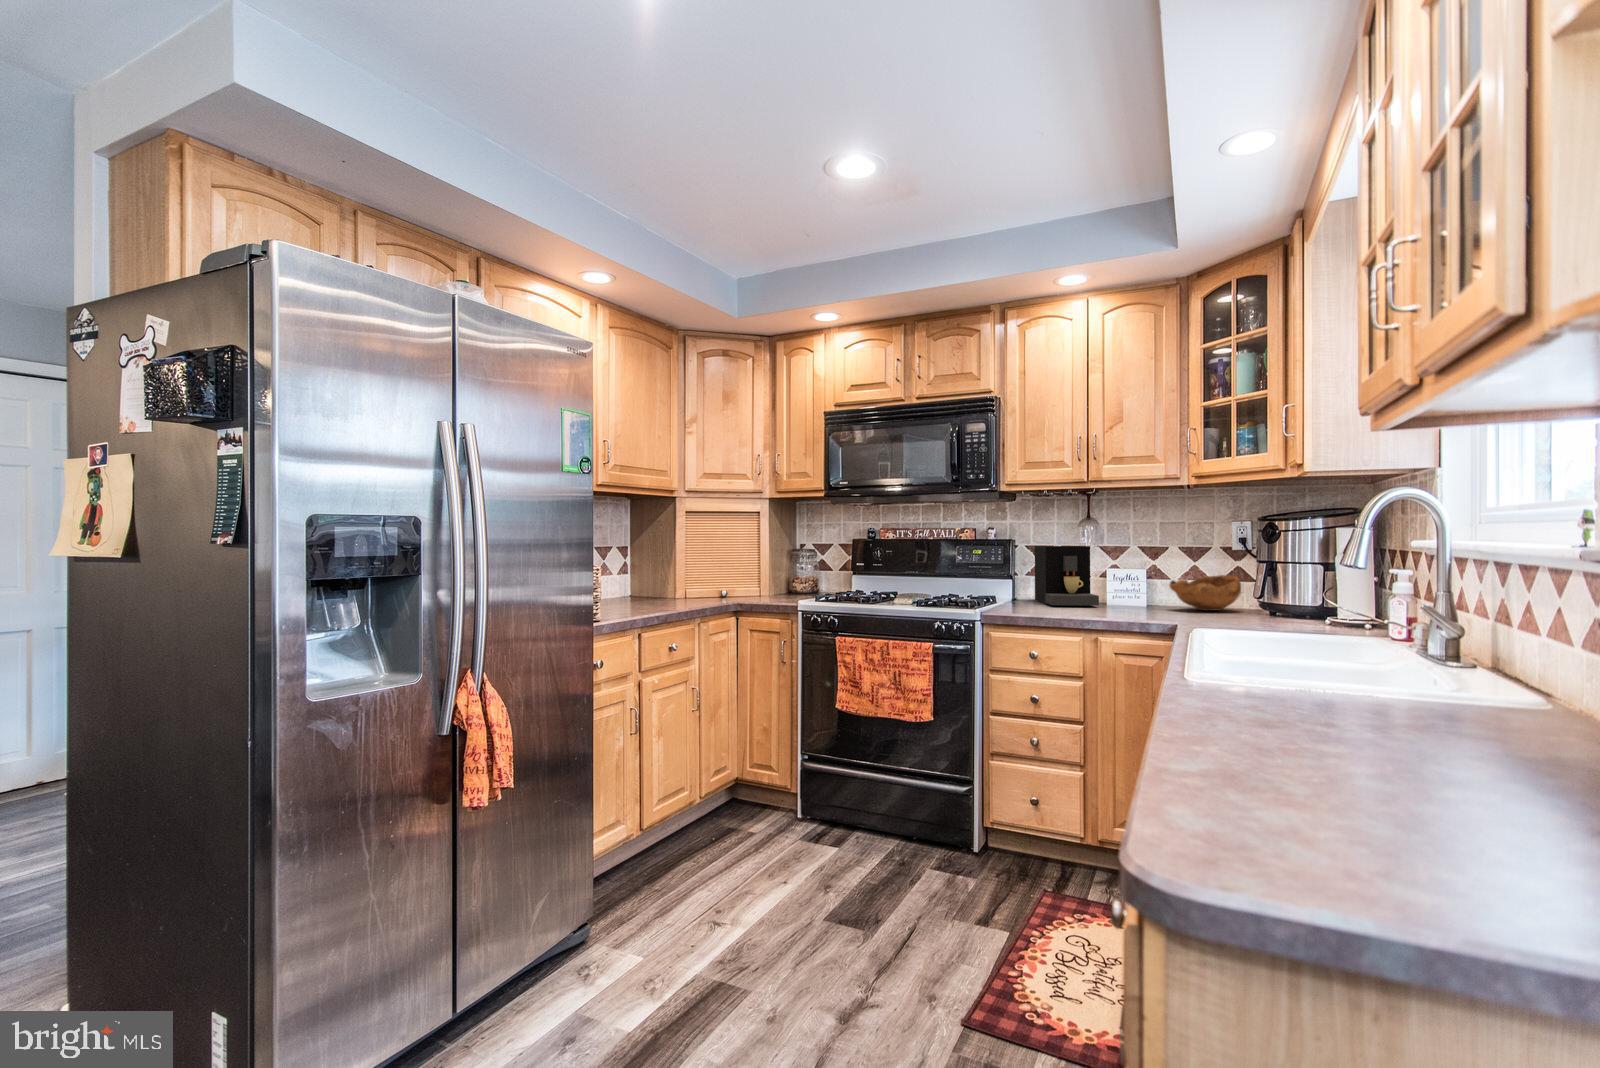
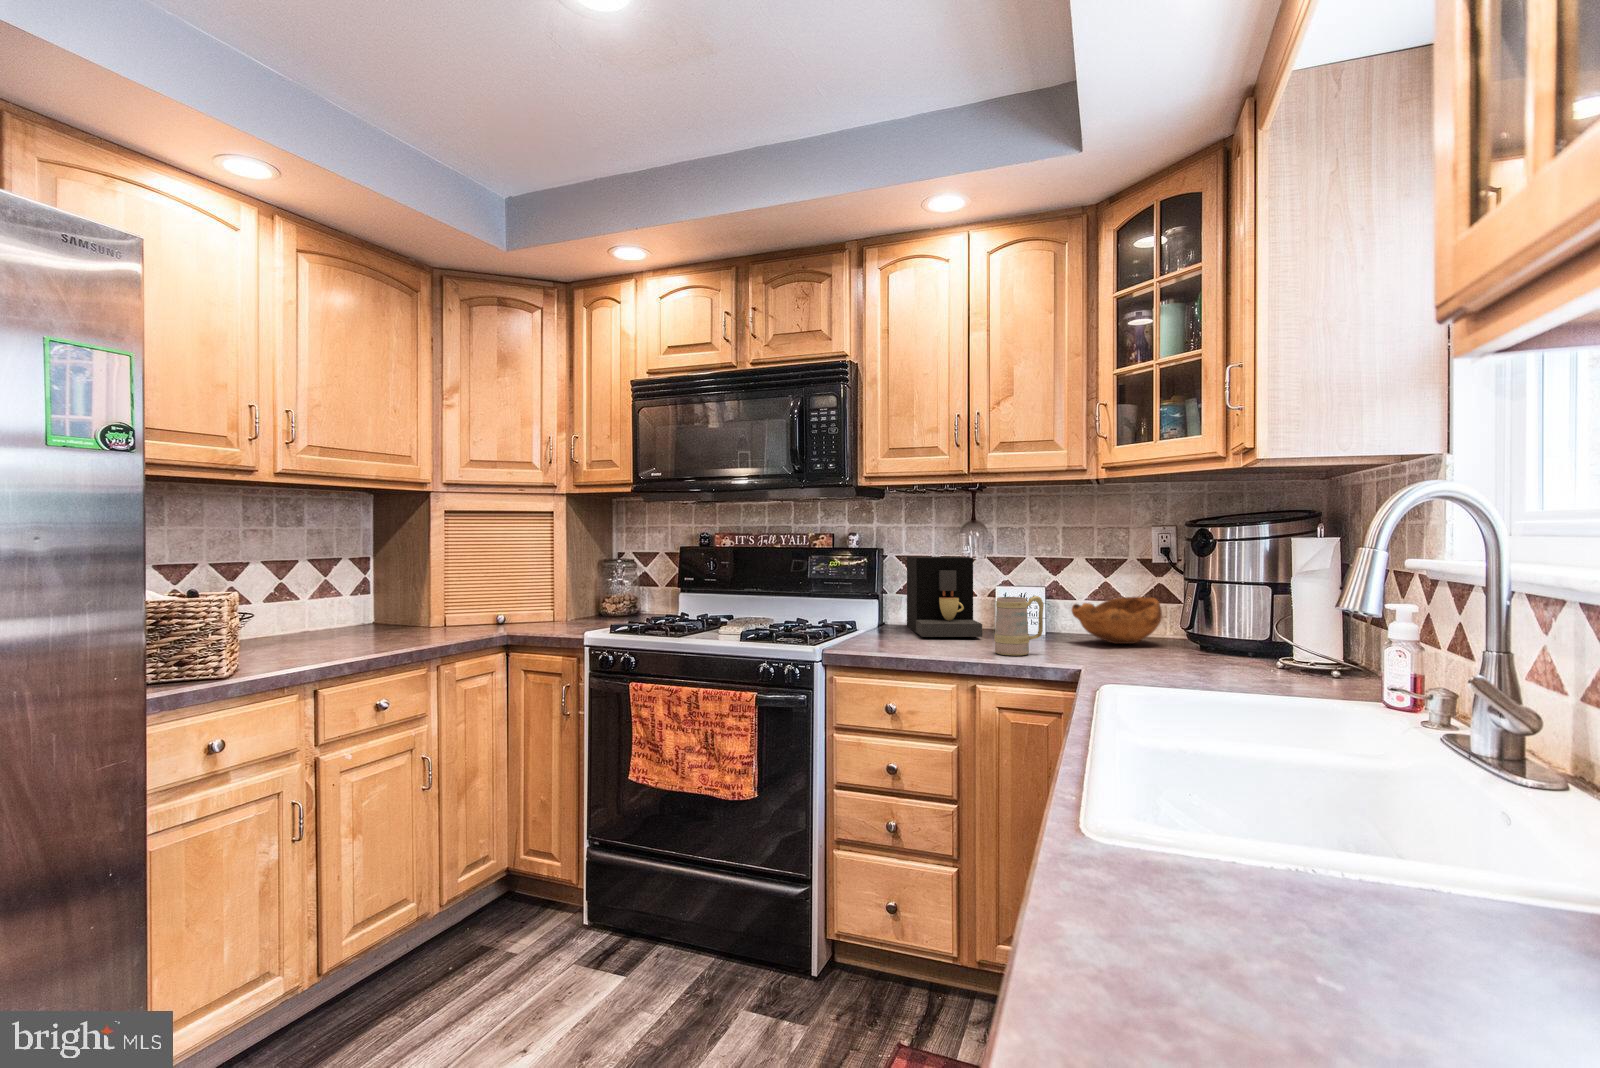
mug: none [1112,573,1149,616] -> present [994,596,1044,656]

